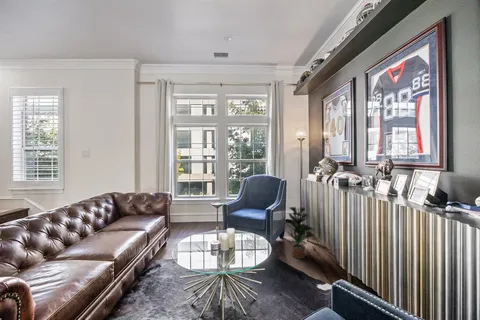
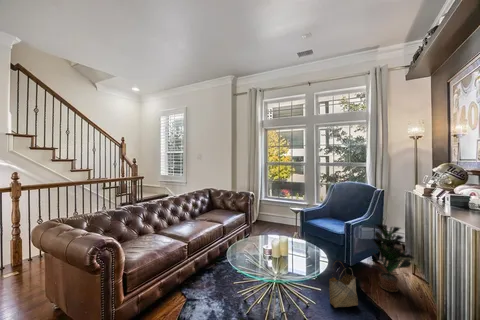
woven basket: none [268,243,289,284] -> present [329,261,358,308]

